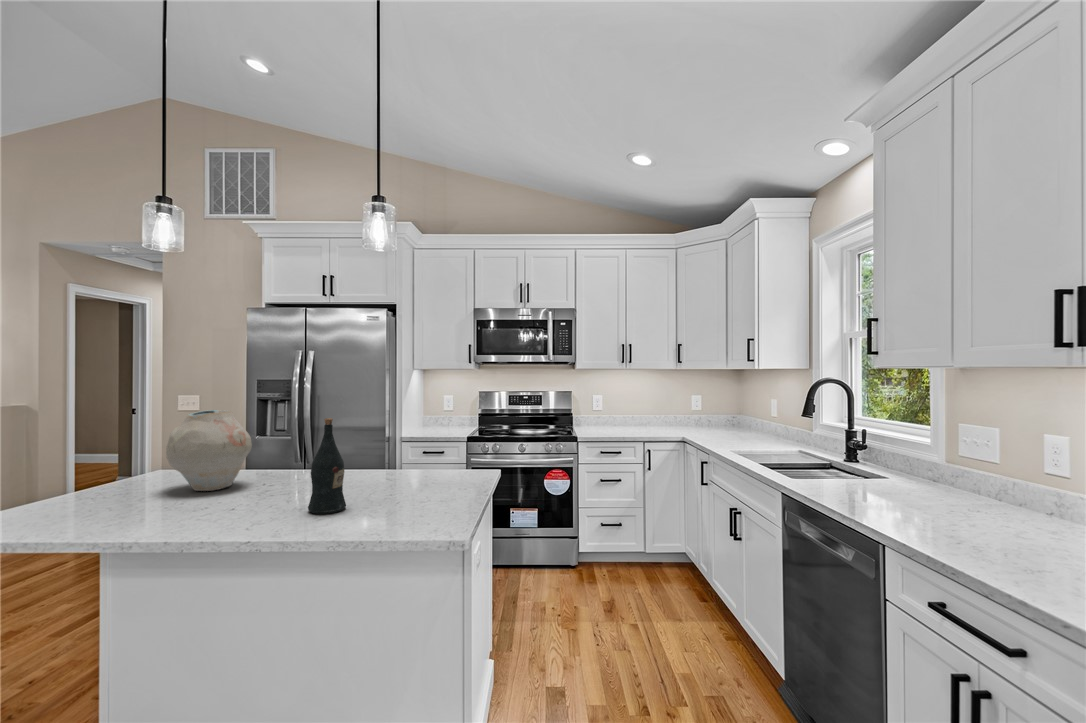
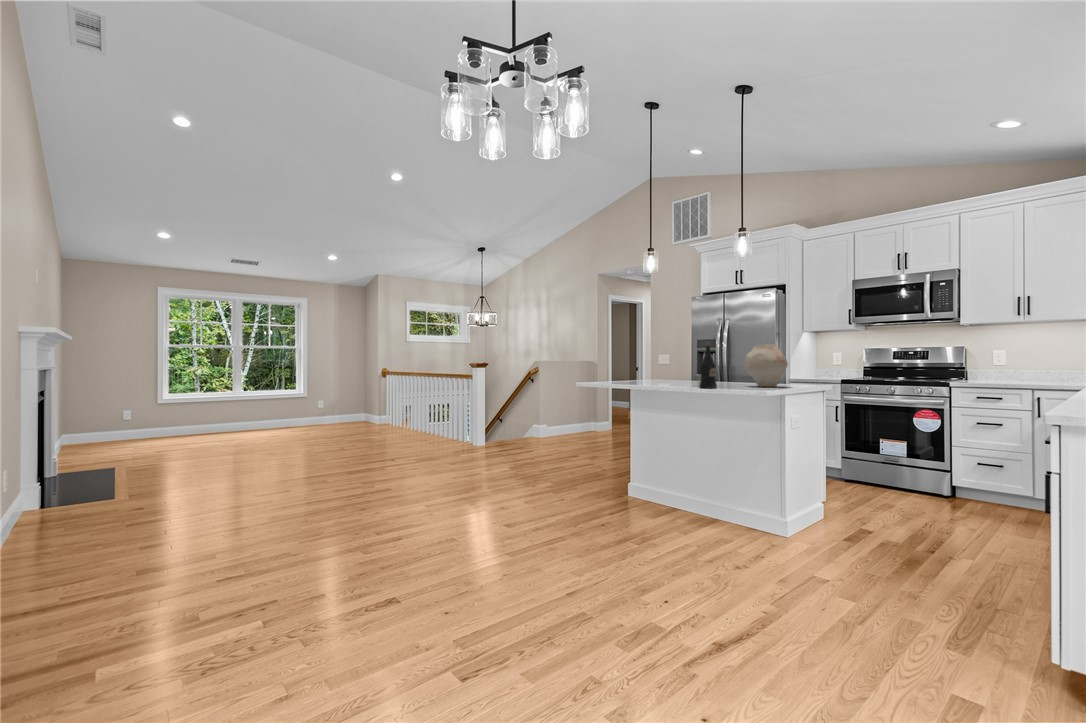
vase: present [166,410,252,491] -> present [745,344,788,387]

